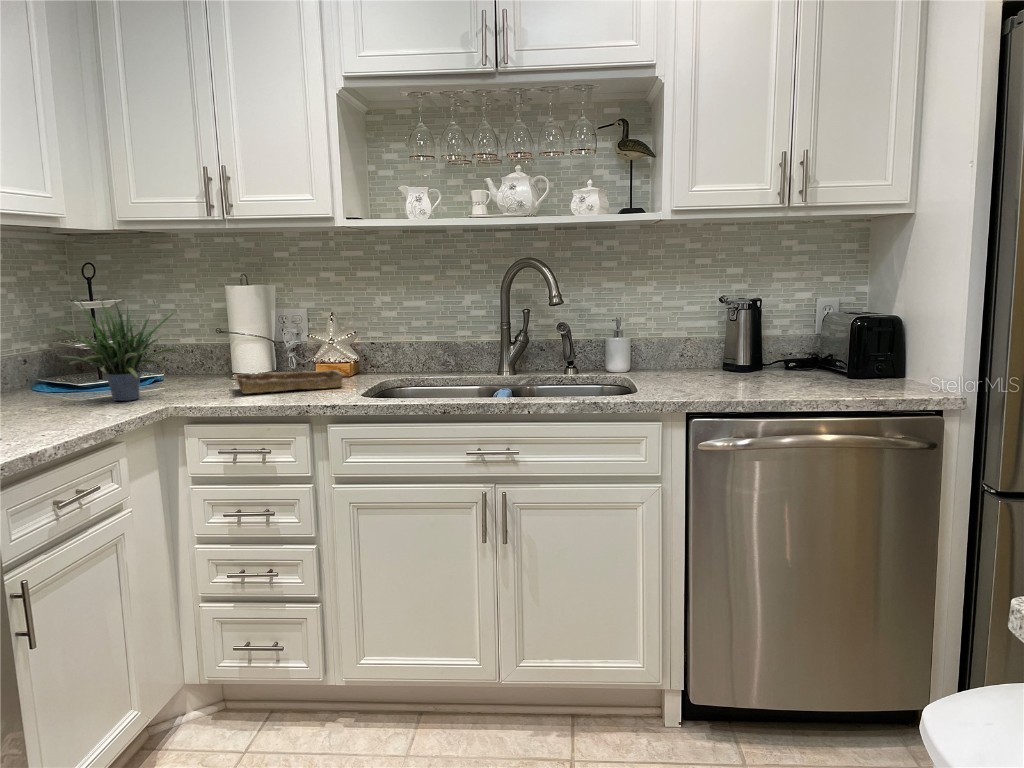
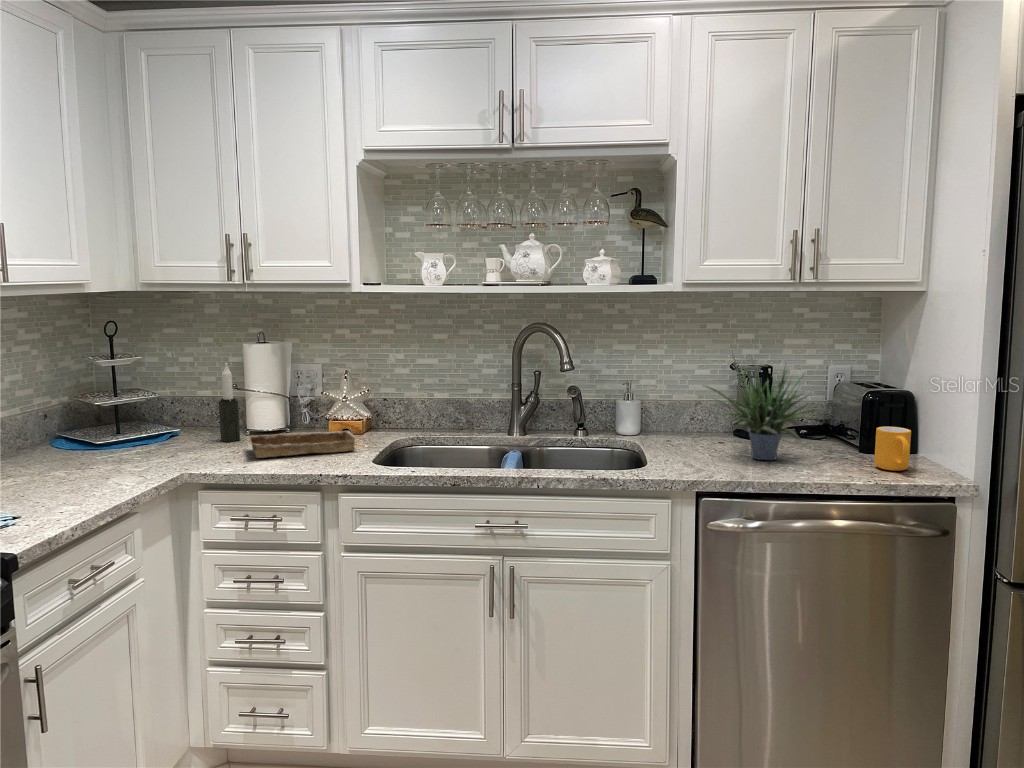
potted plant: present [51,294,188,401] -> present [705,357,827,460]
candle: none [203,304,226,384] -> present [219,363,240,442]
mug: none [864,347,900,389] -> present [875,427,911,471]

